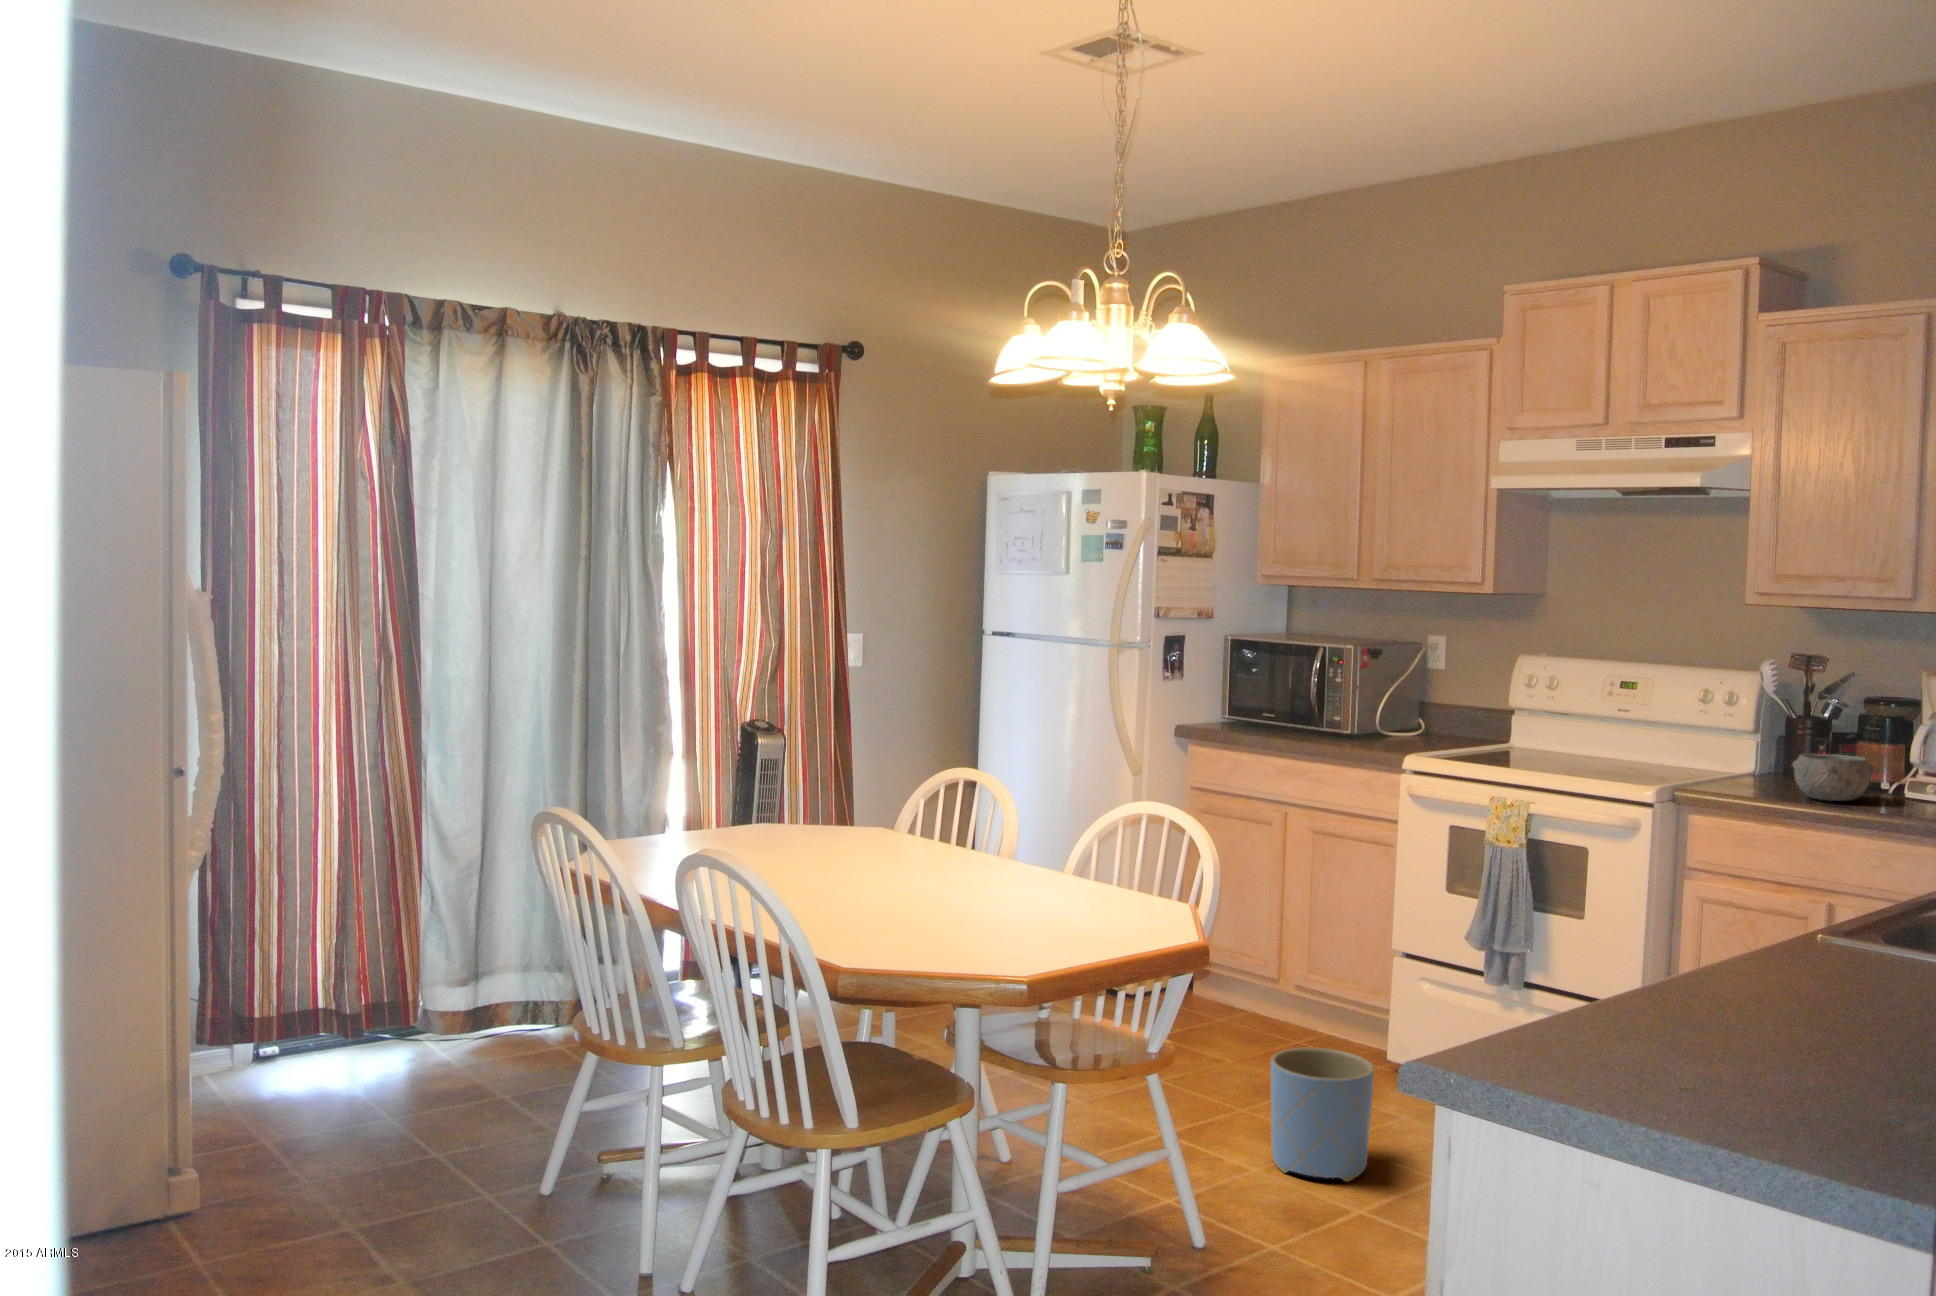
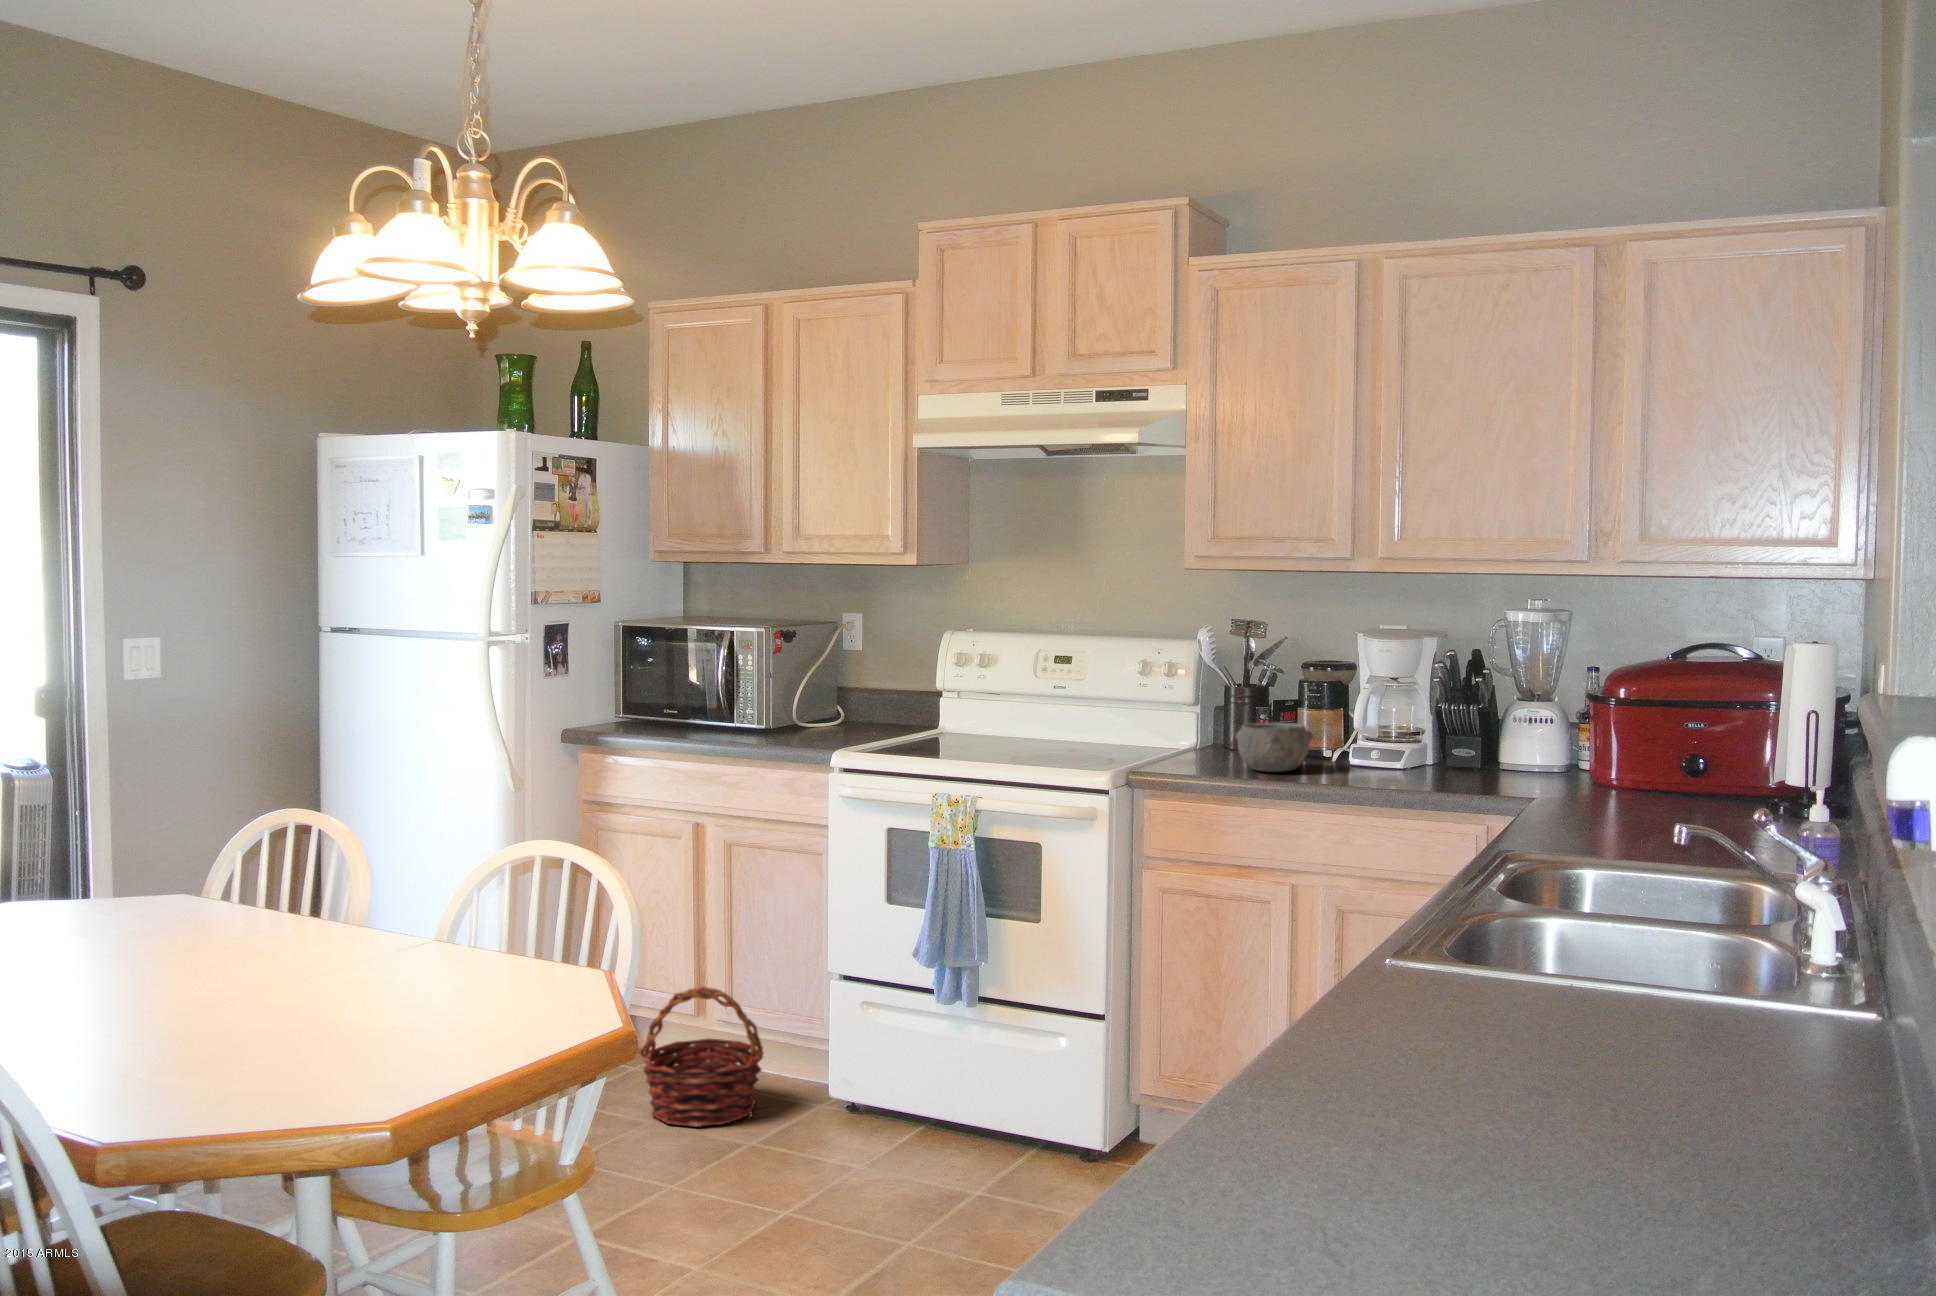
basket: none [1224,945,1331,1064] -> present [640,986,764,1127]
planter: present [1270,1048,1375,1182] -> none [704,1106,825,1263]

